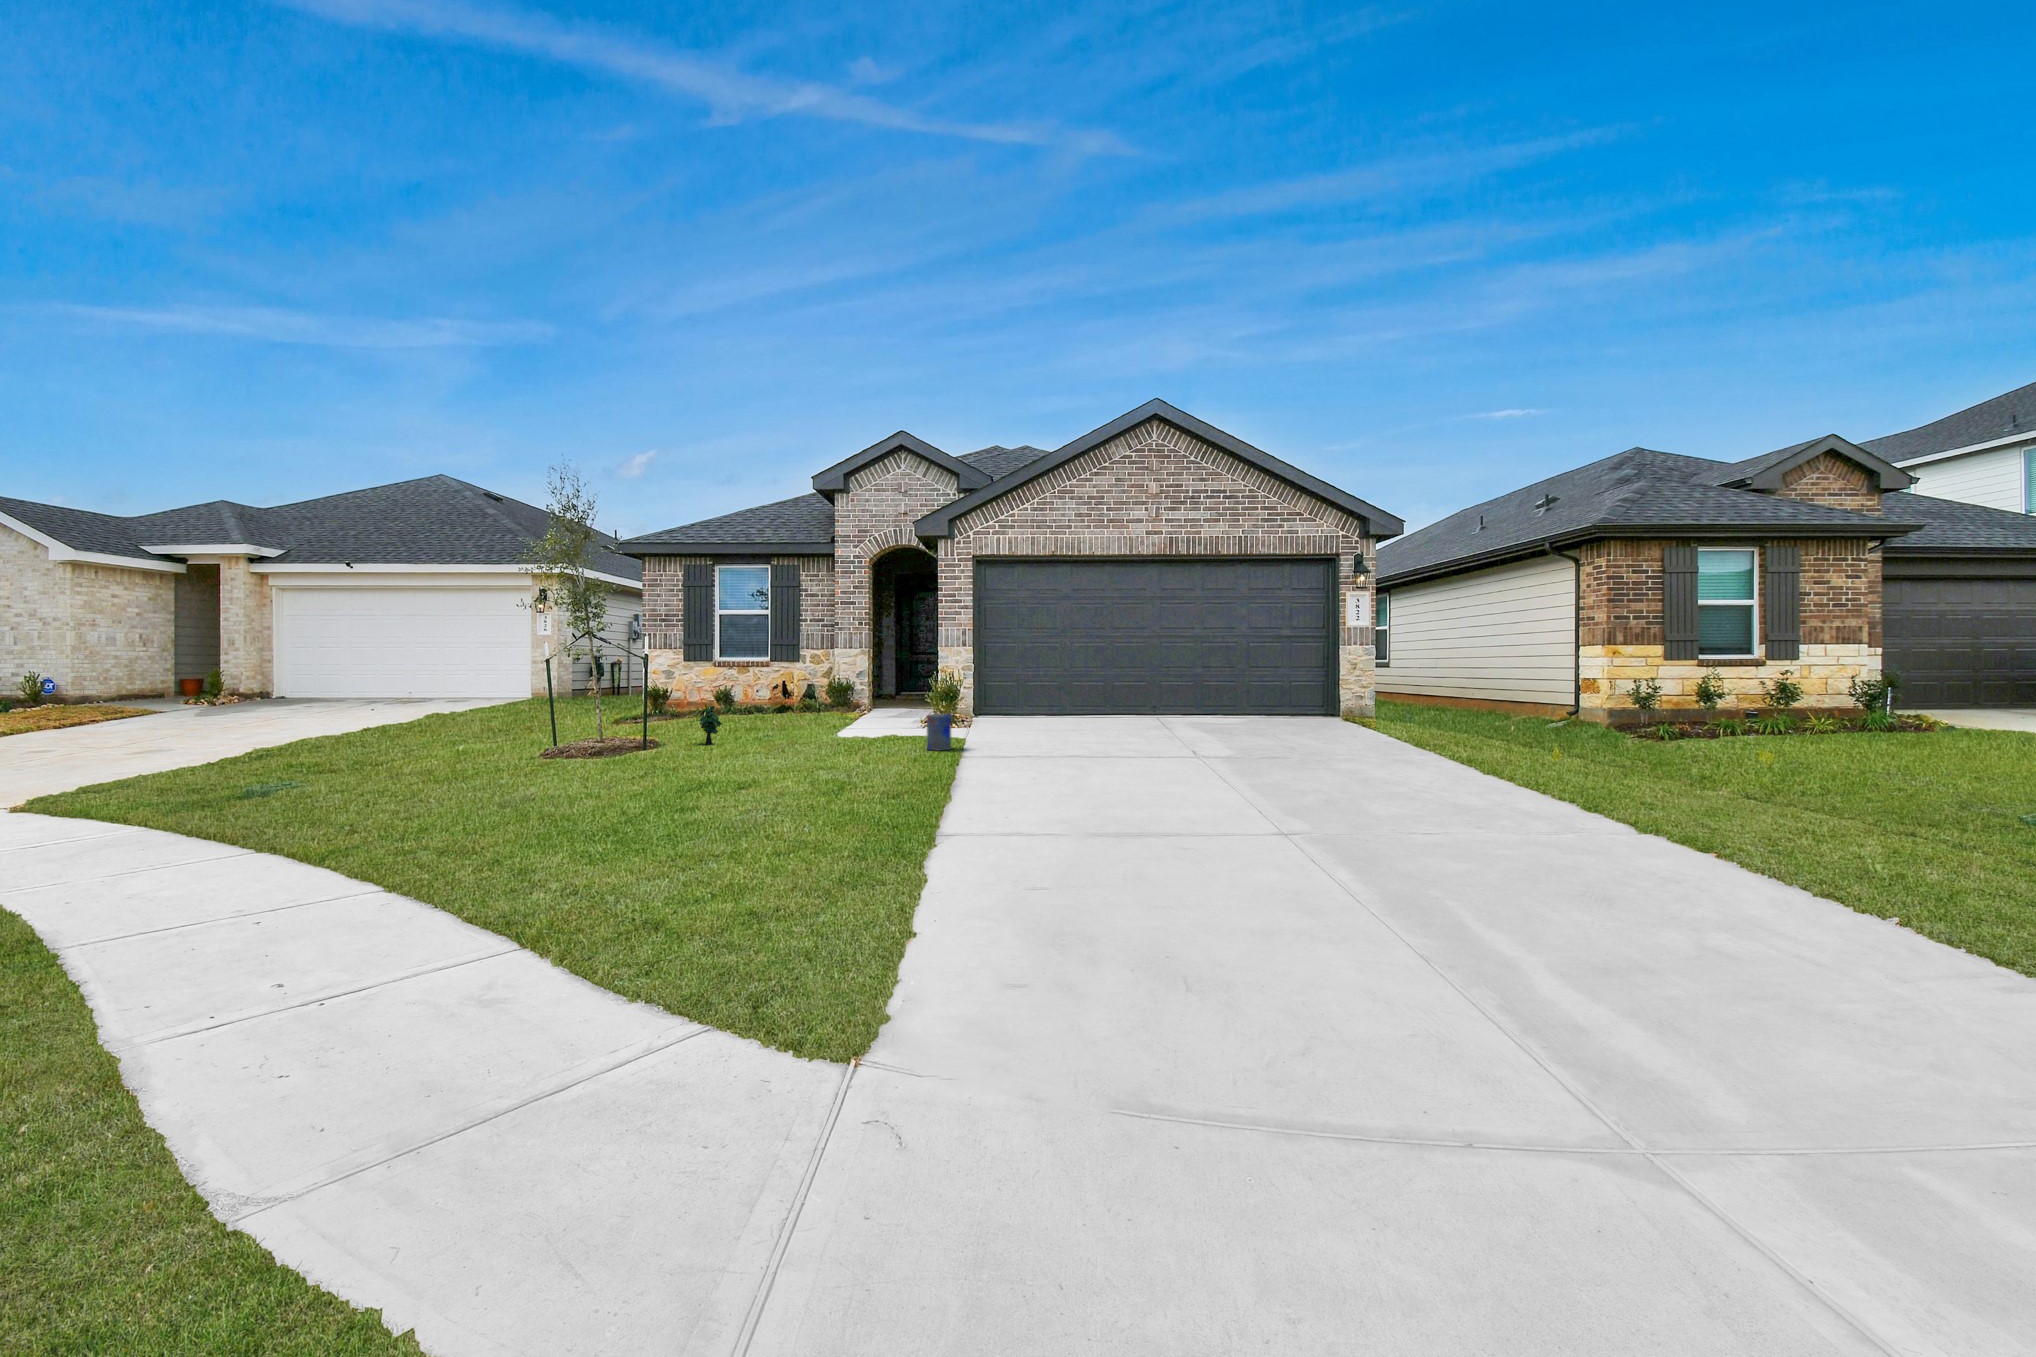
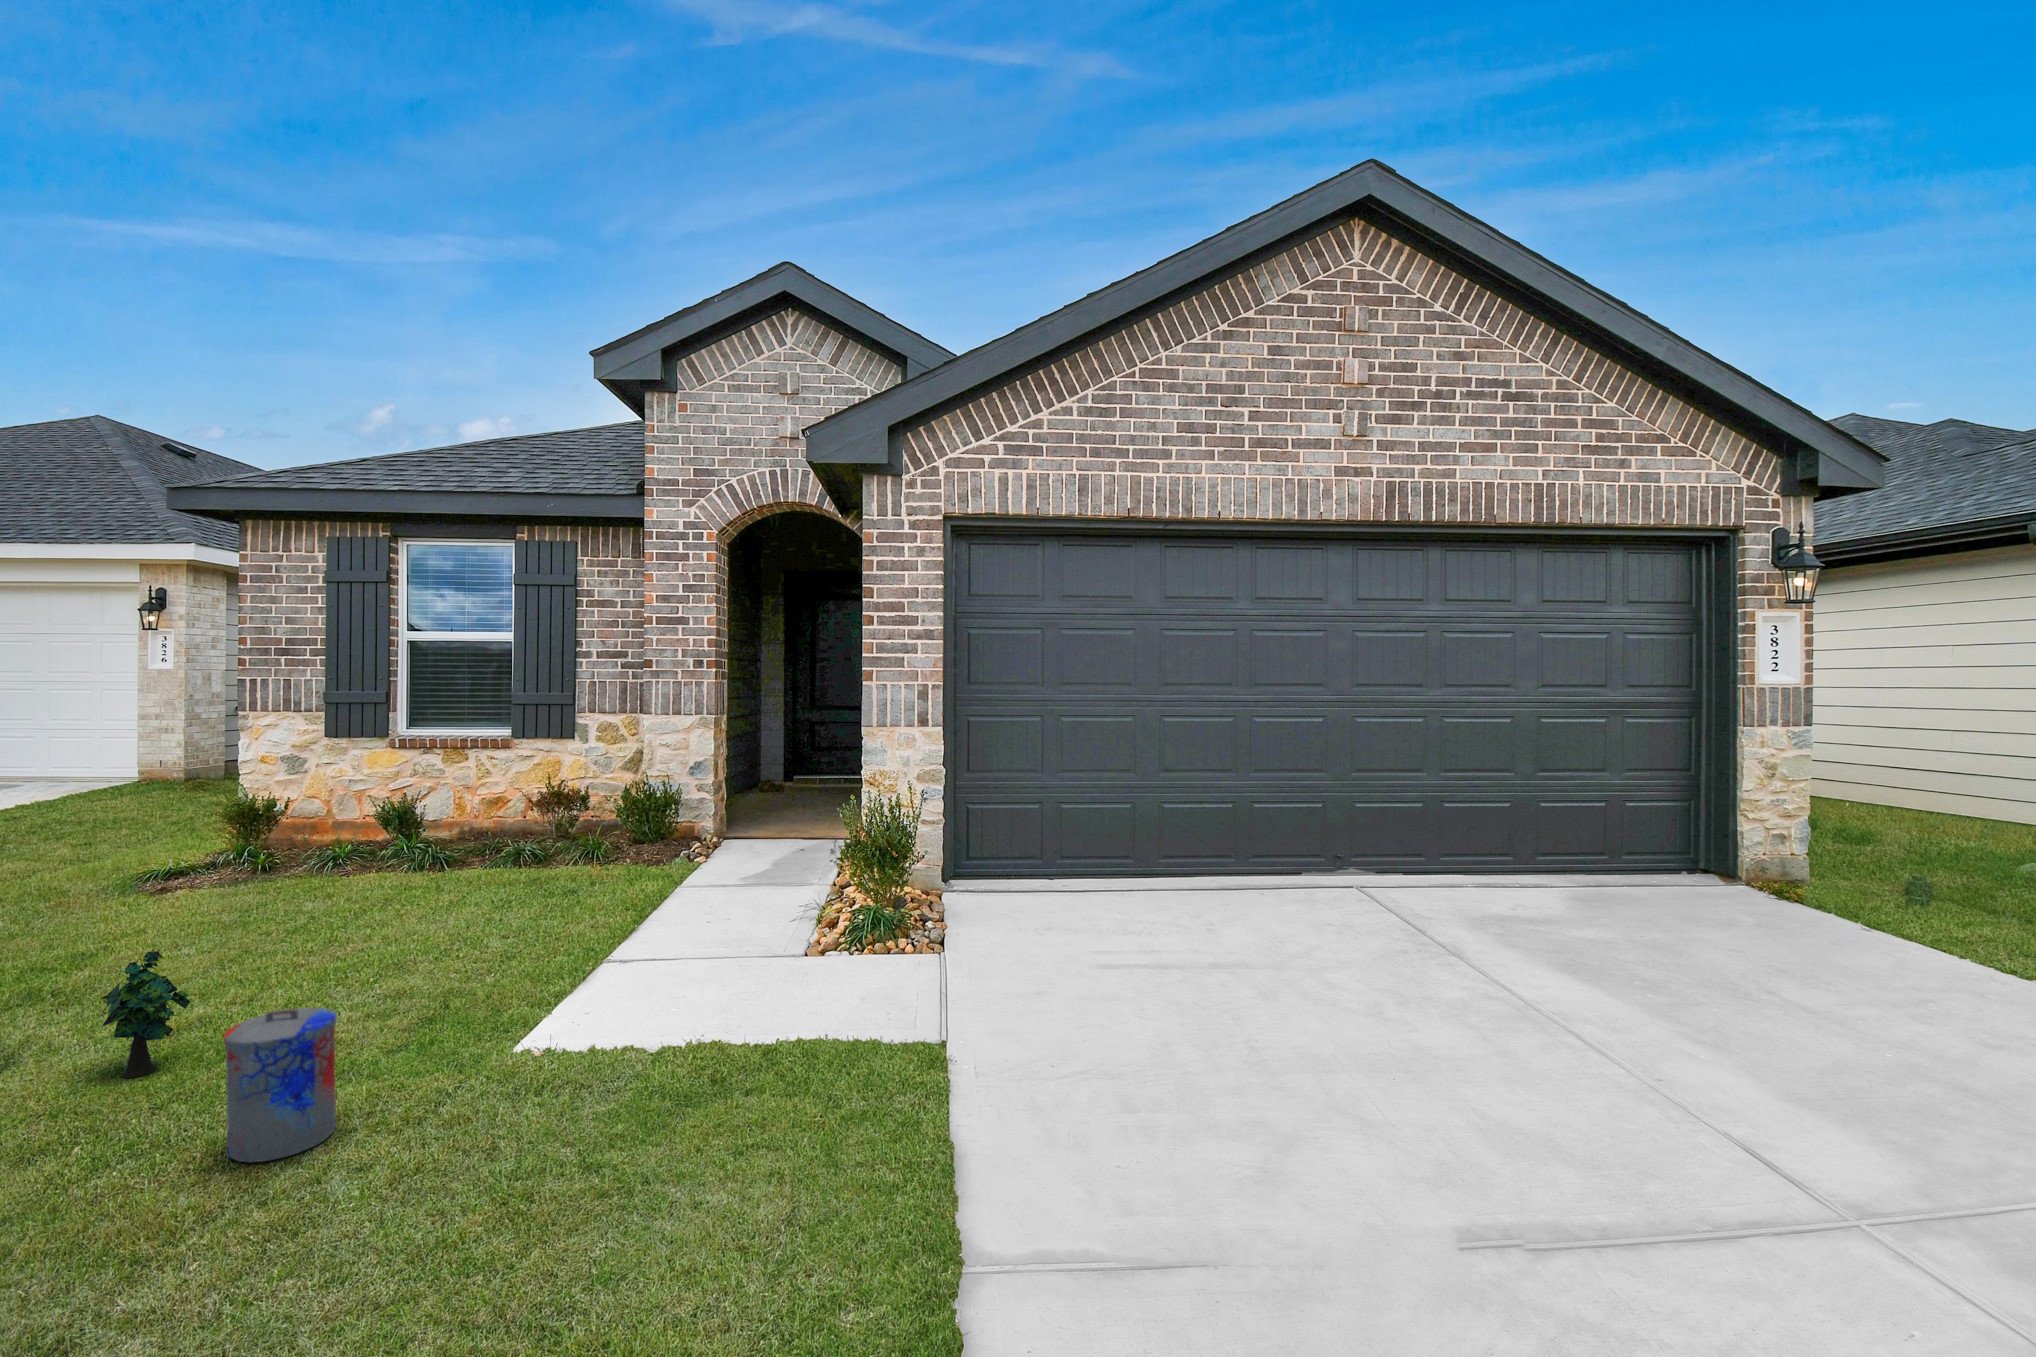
trash can: present [926,712,952,751] -> present [224,1008,337,1162]

